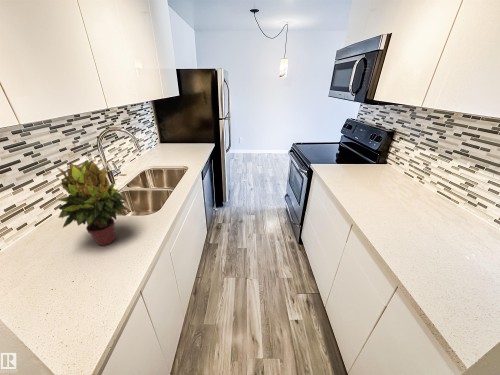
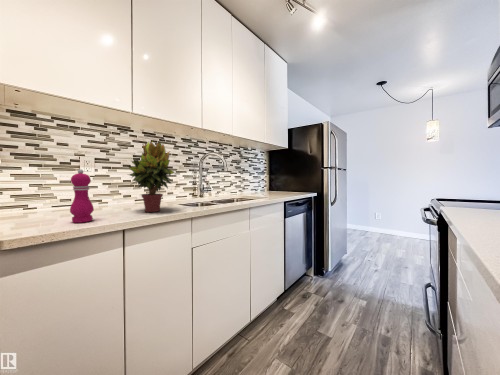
pepper mill: none [20,255,72,314] -> present [70,169,94,223]

